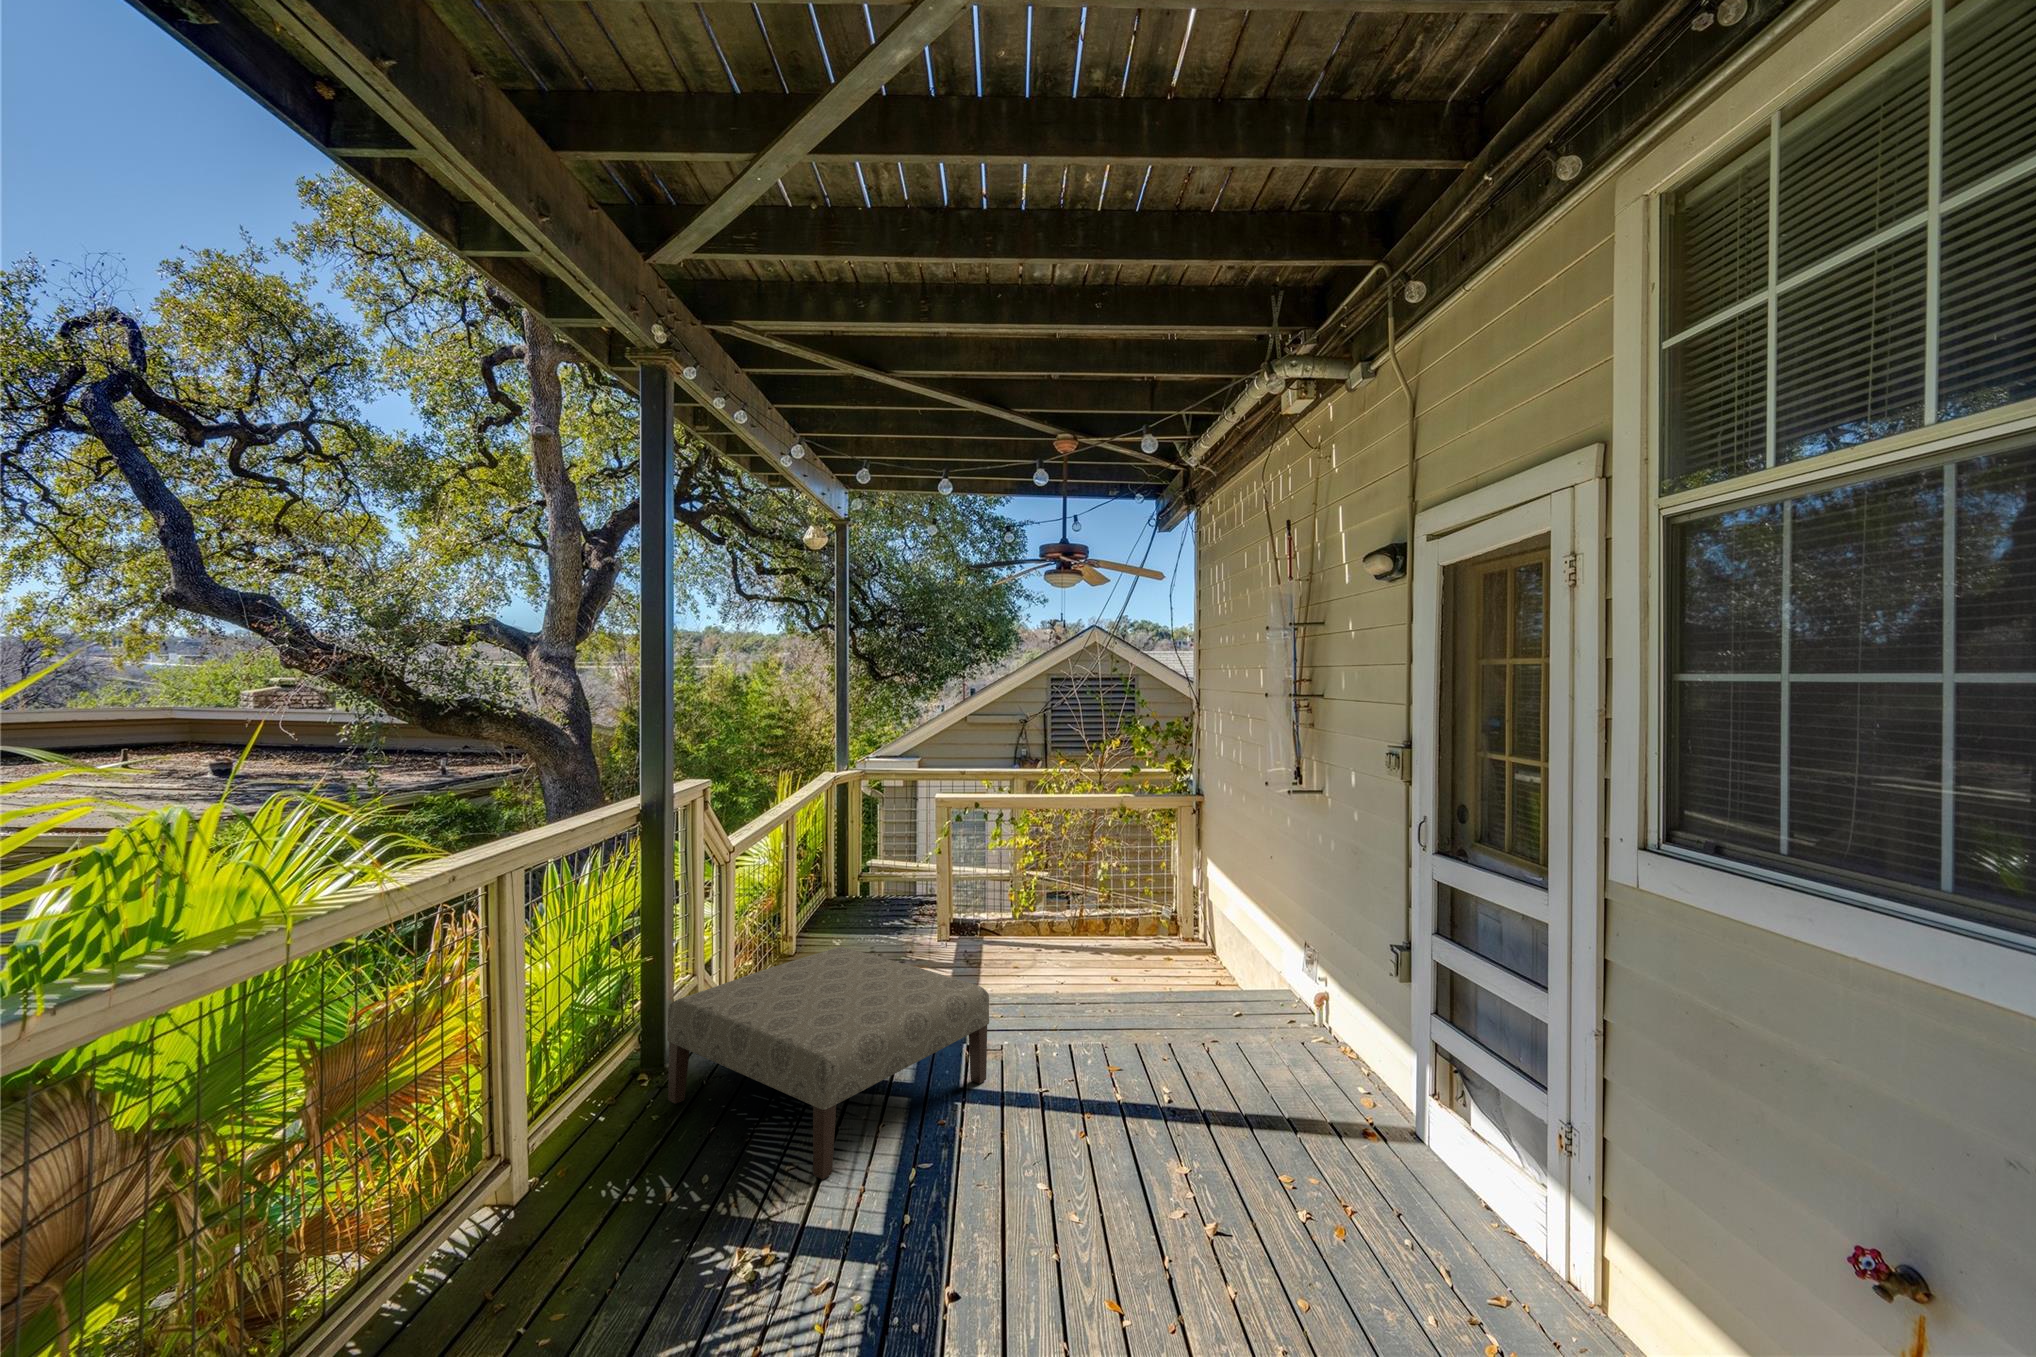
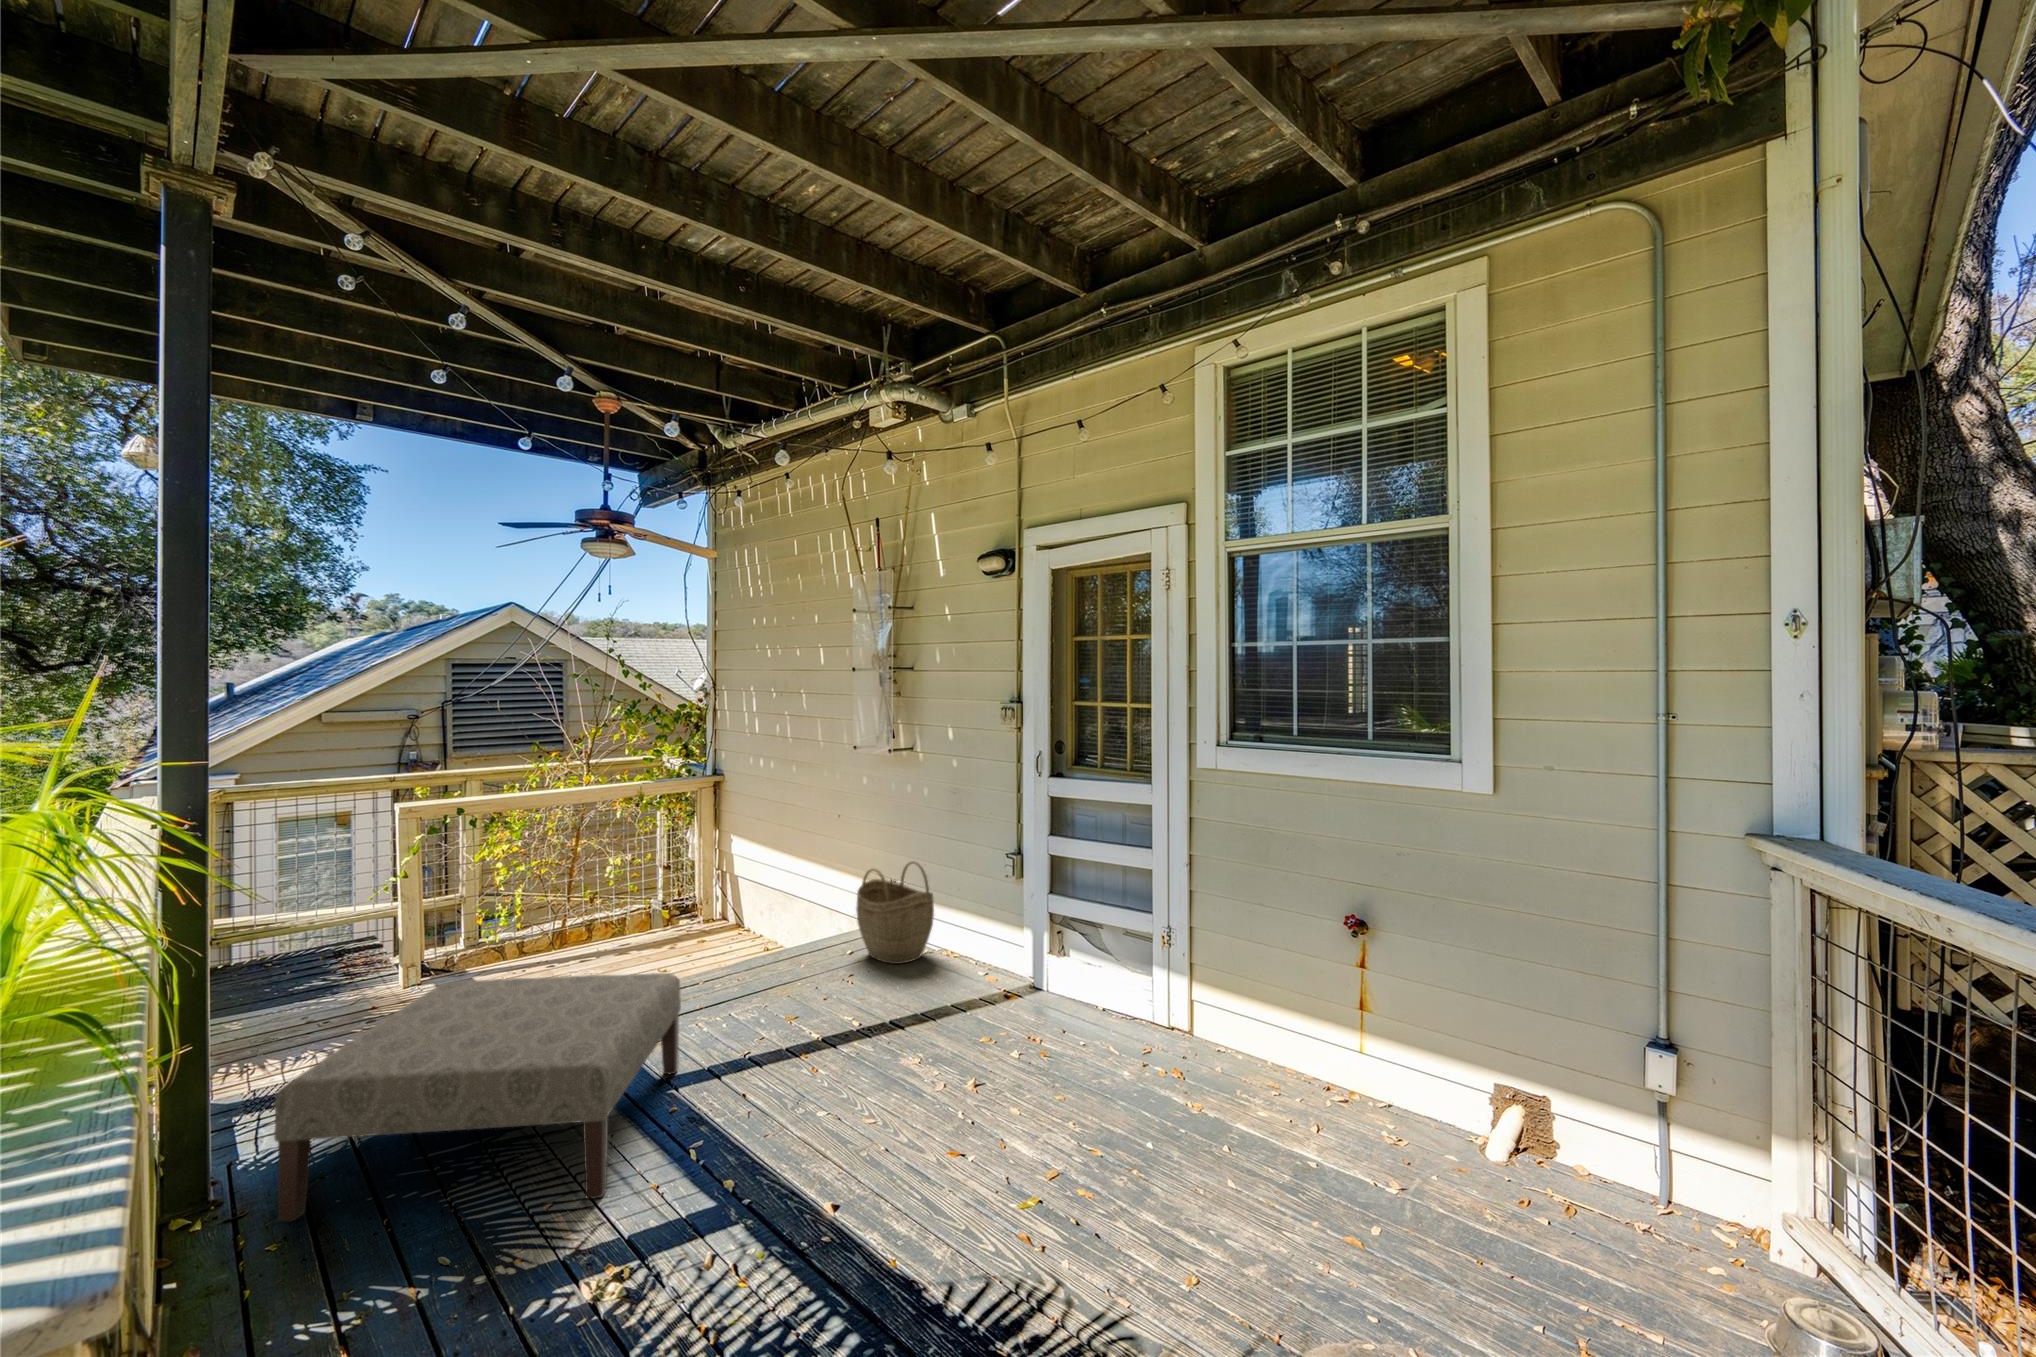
woven basket: none [1248,920,1333,1039] -> present [856,861,934,964]

